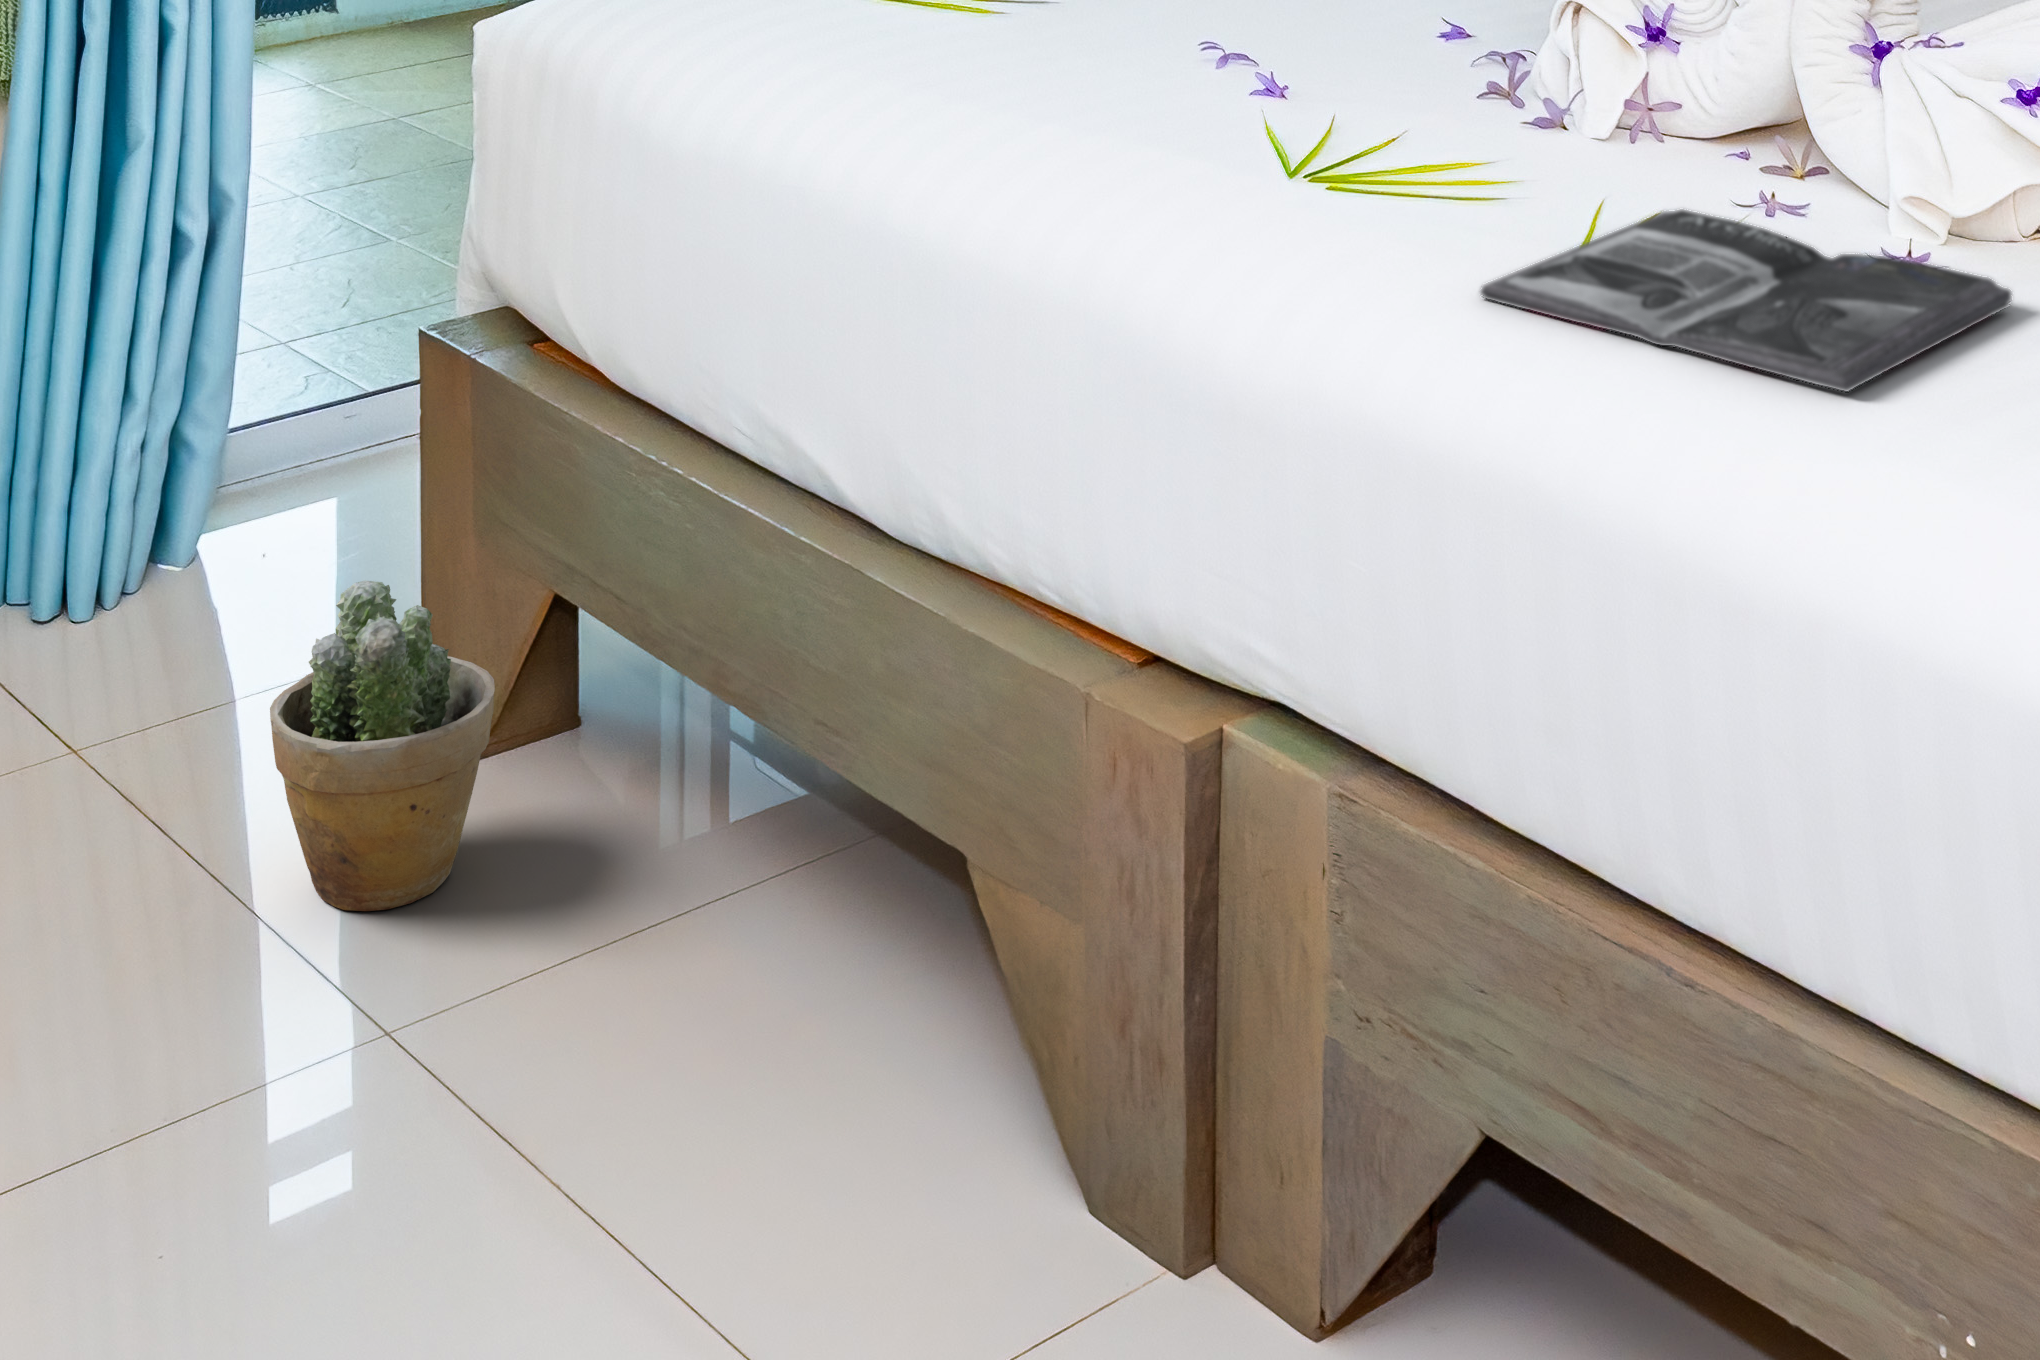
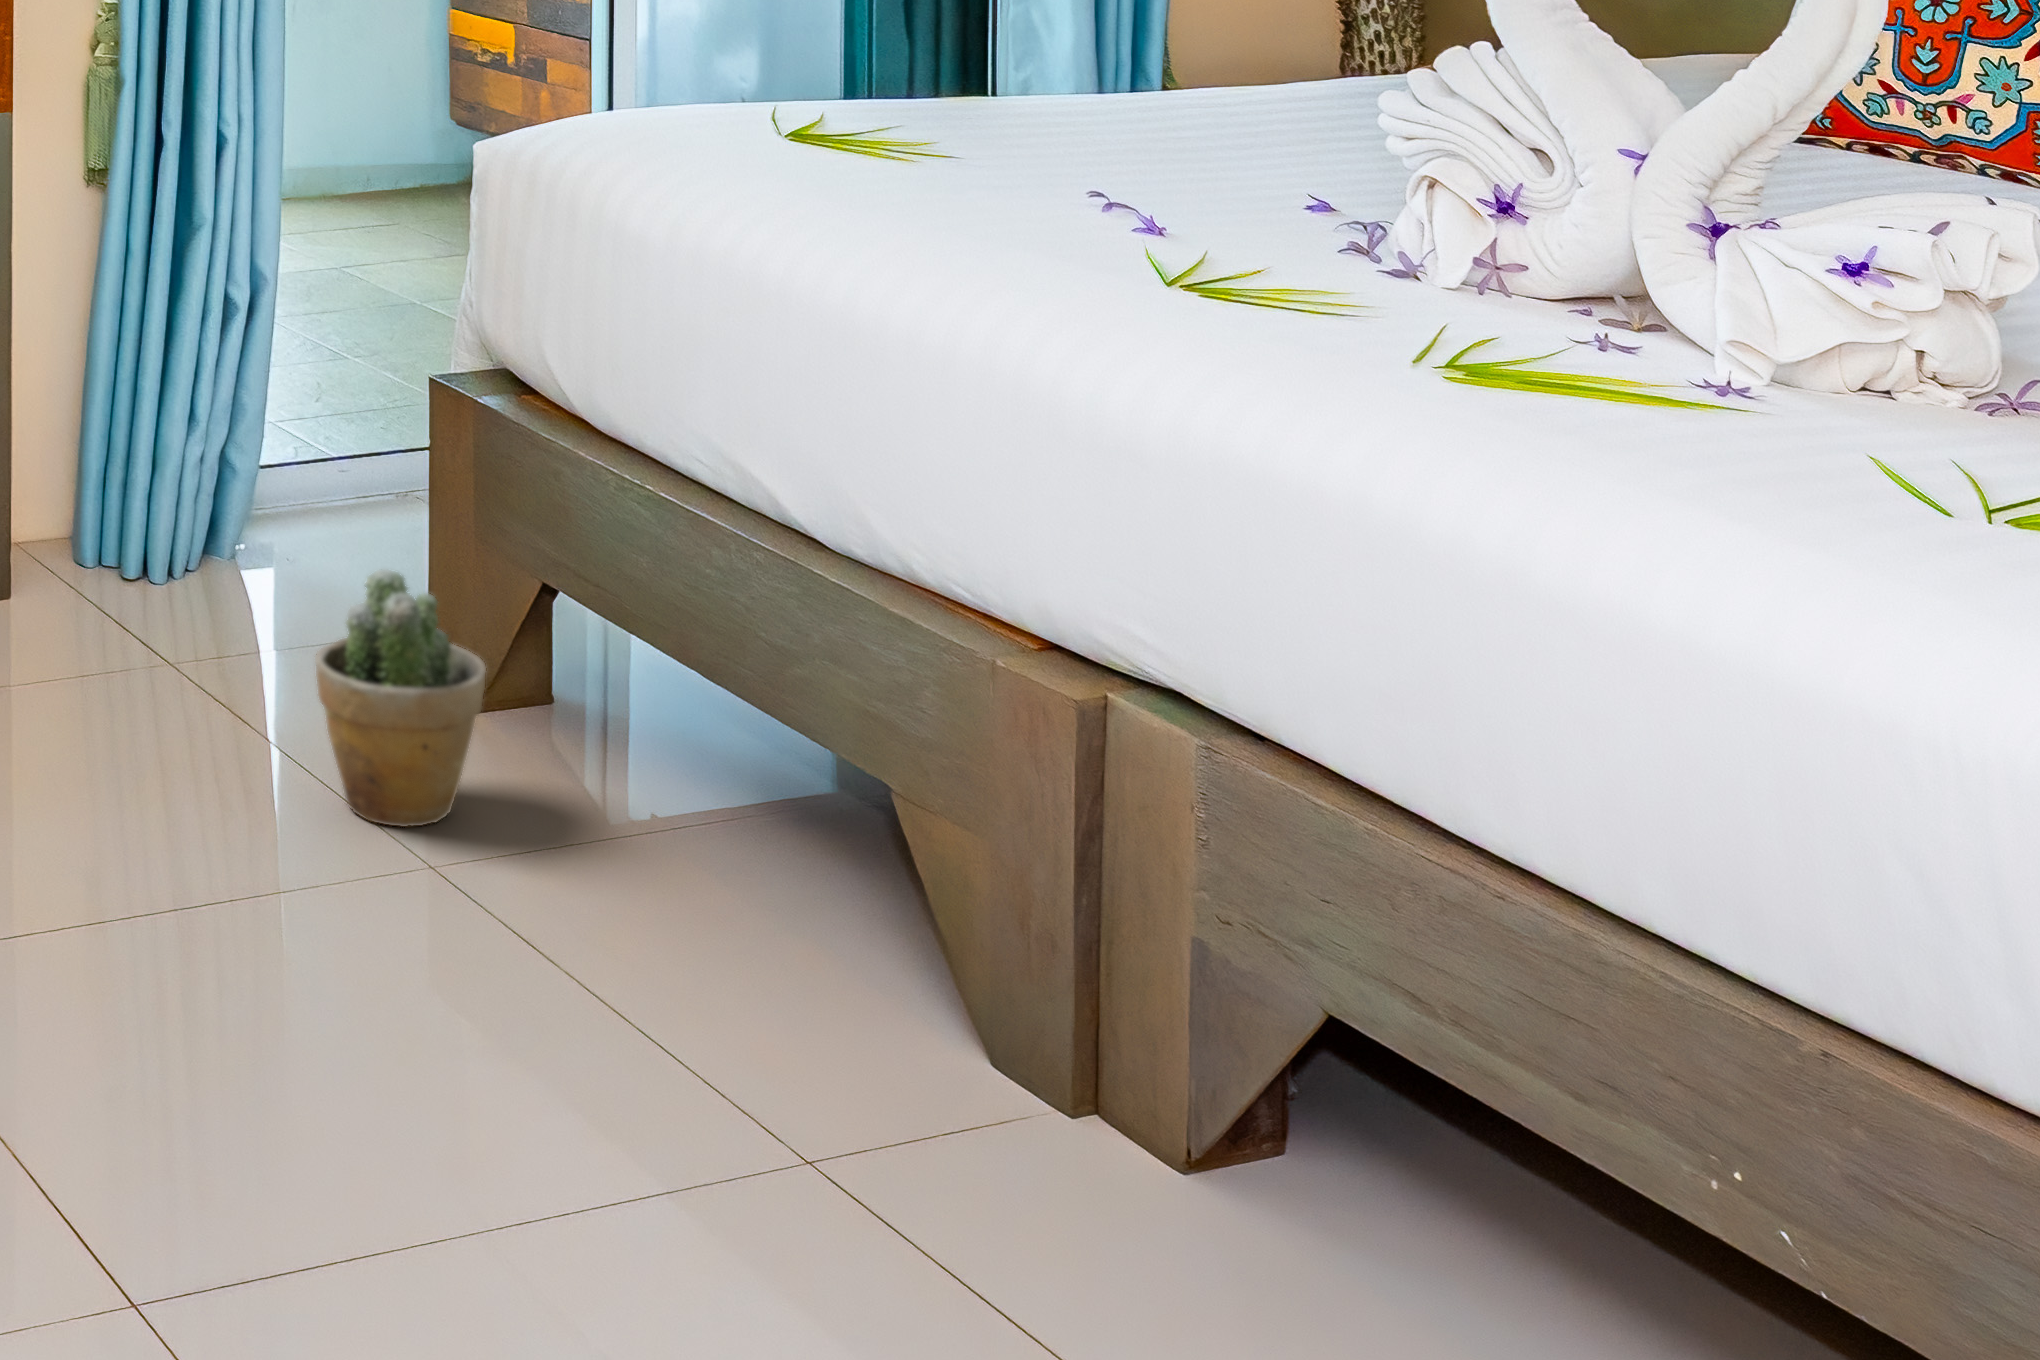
magazine: present [1481,210,2012,392] -> none [1314,344,1817,475]

